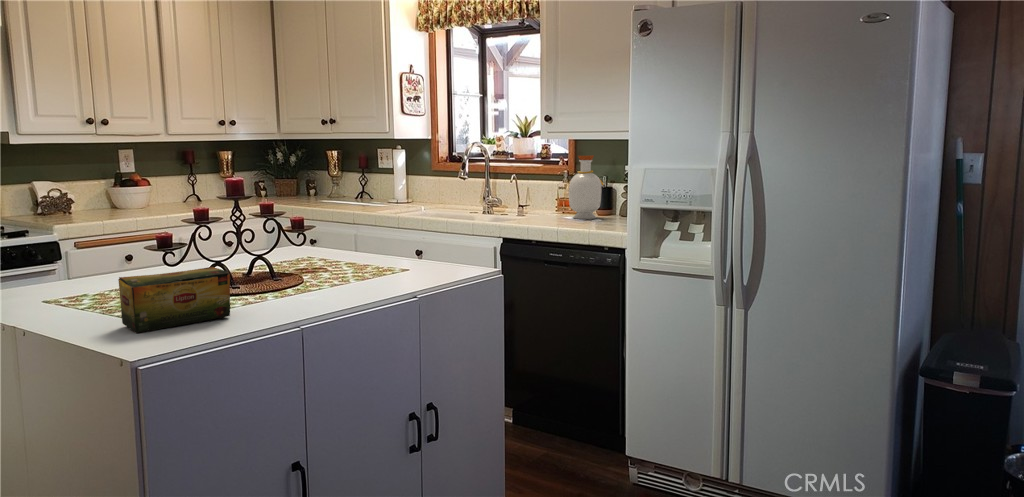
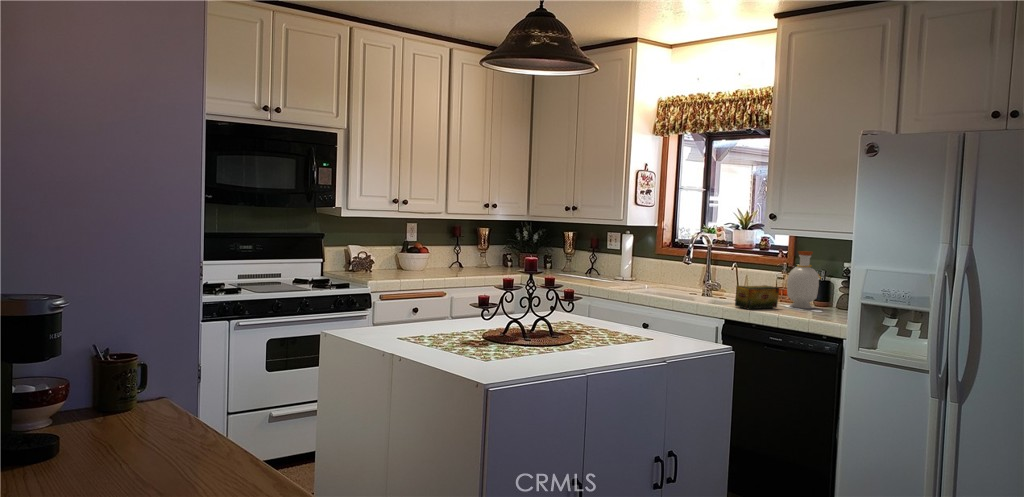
tea box: present [118,267,230,333] -> present [735,285,779,309]

